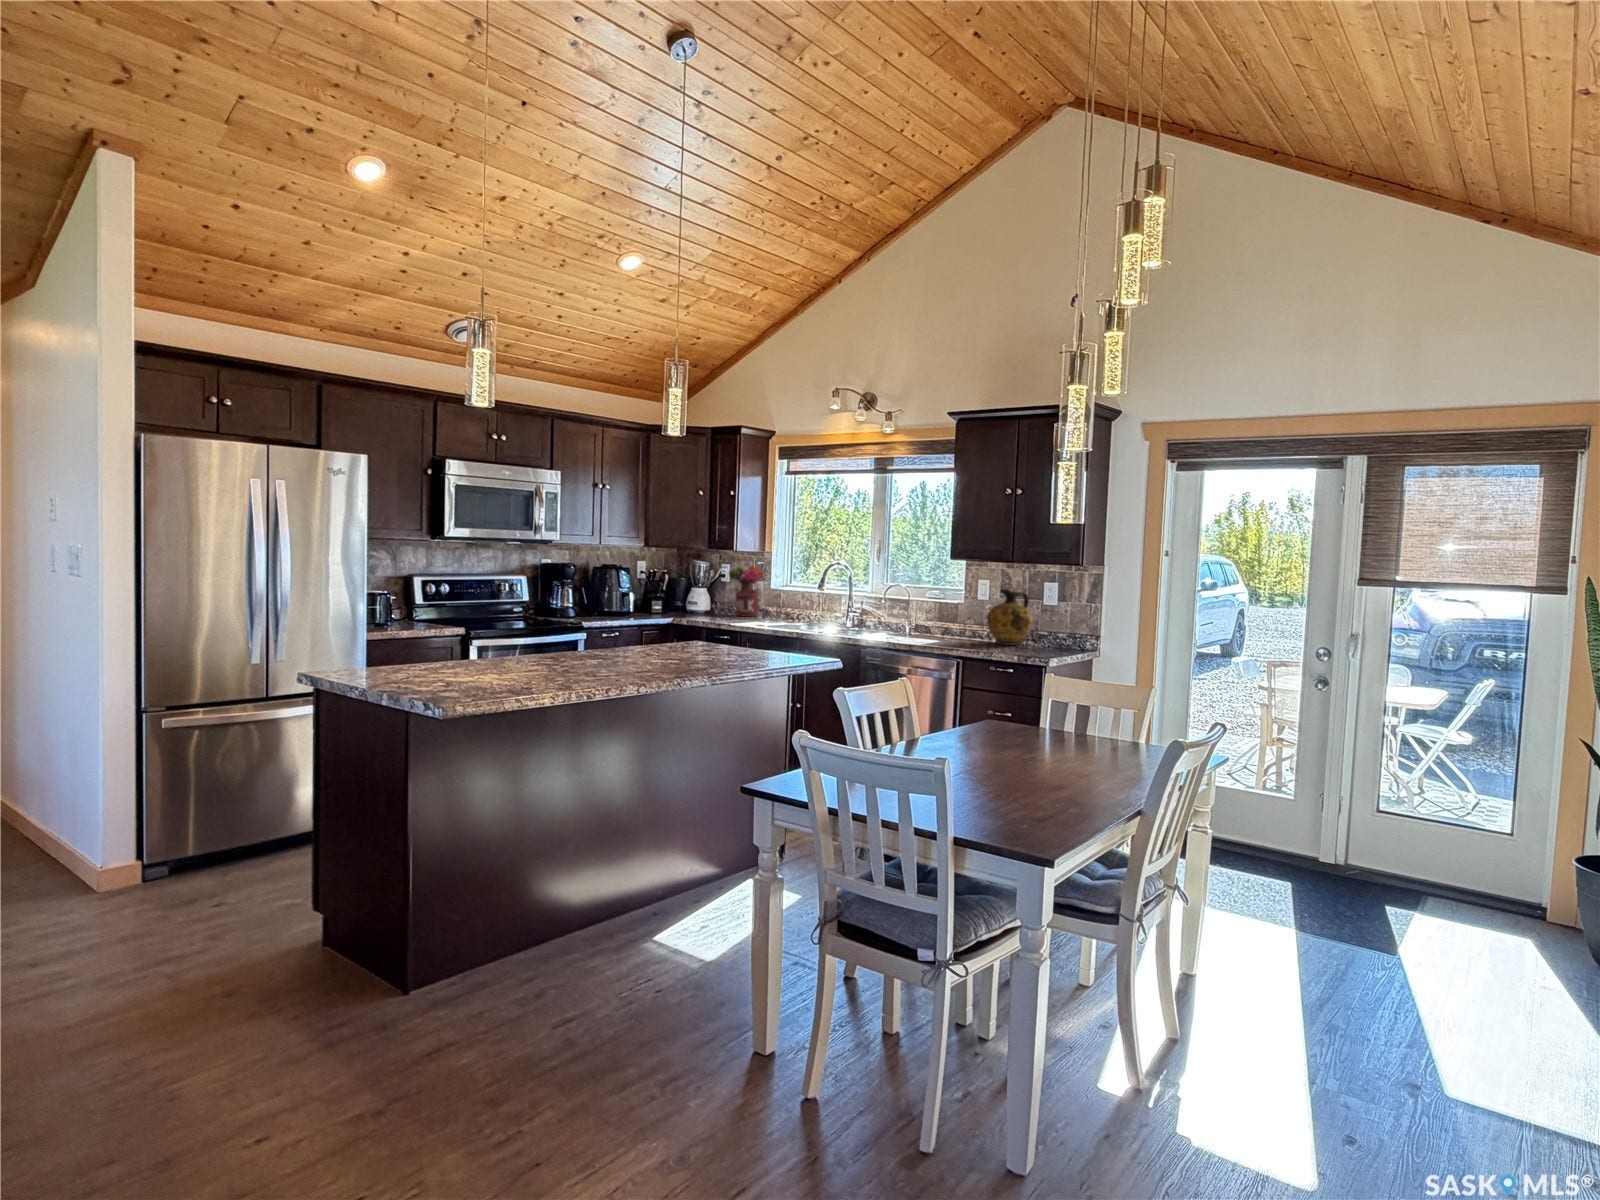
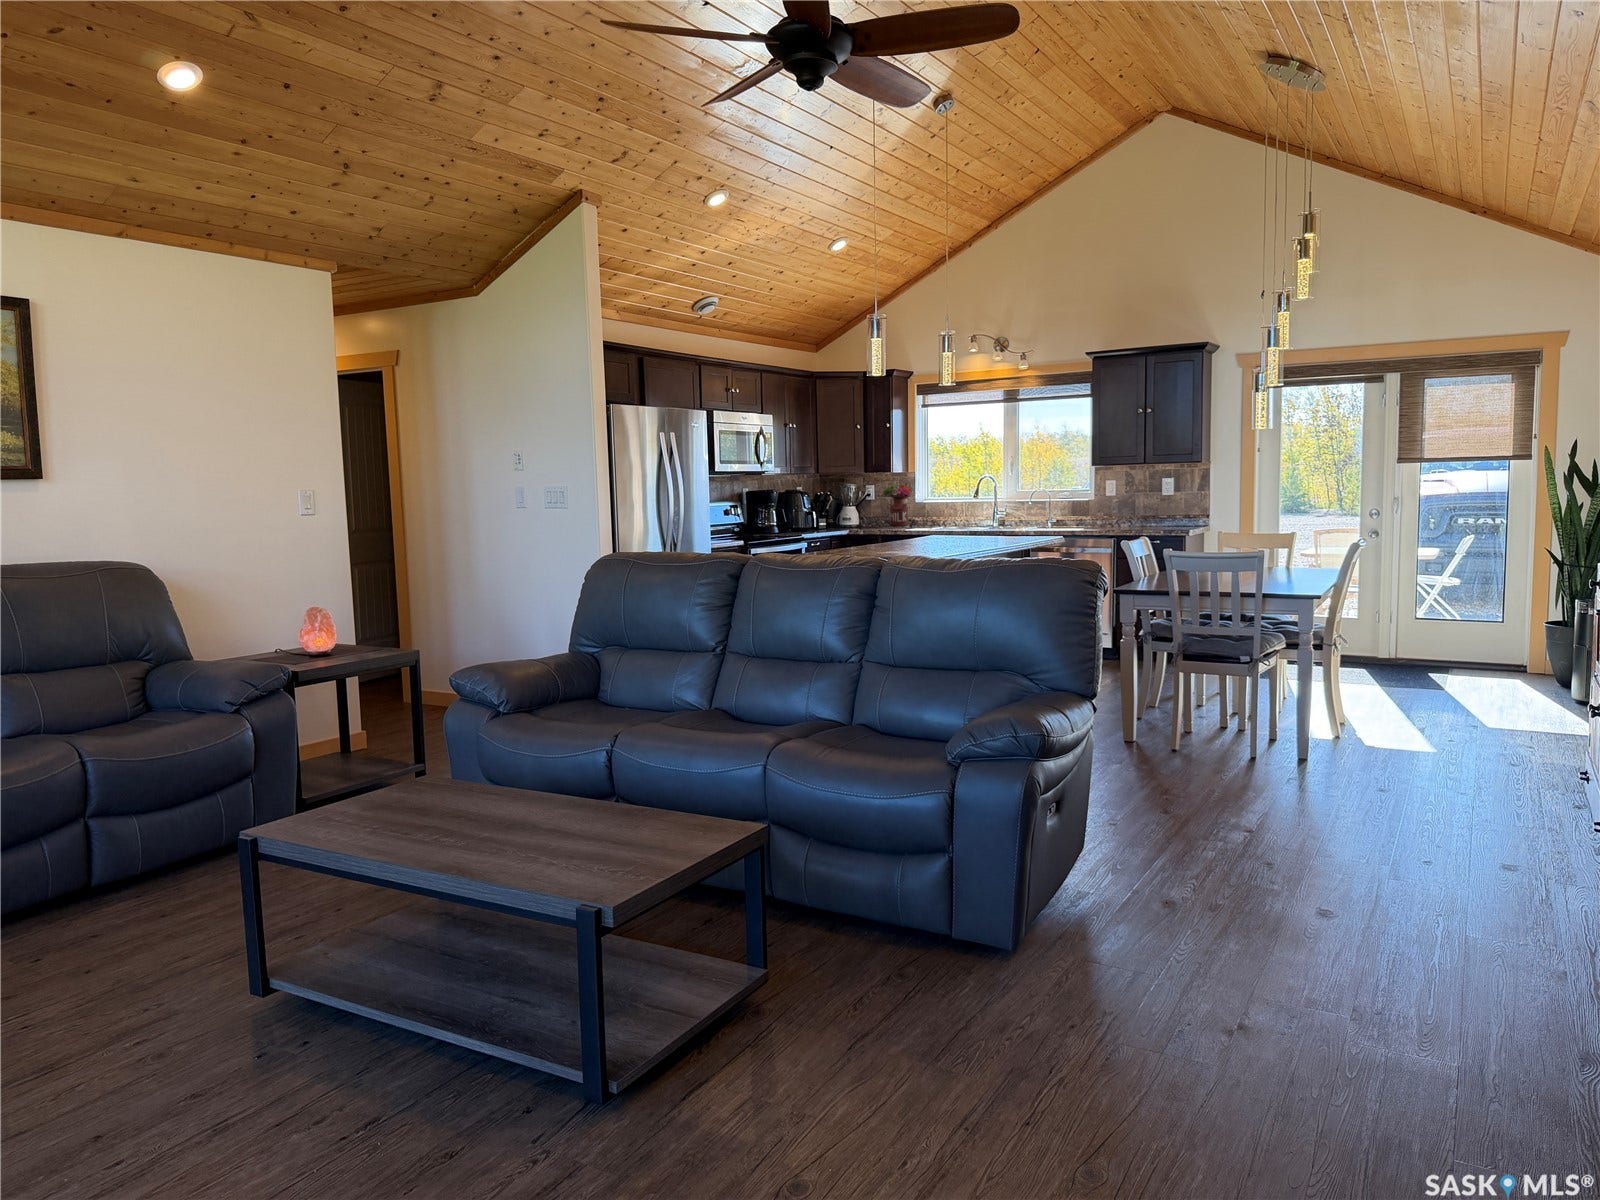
ceramic jug: present [987,589,1033,645] -> none [1127,484,1162,525]

